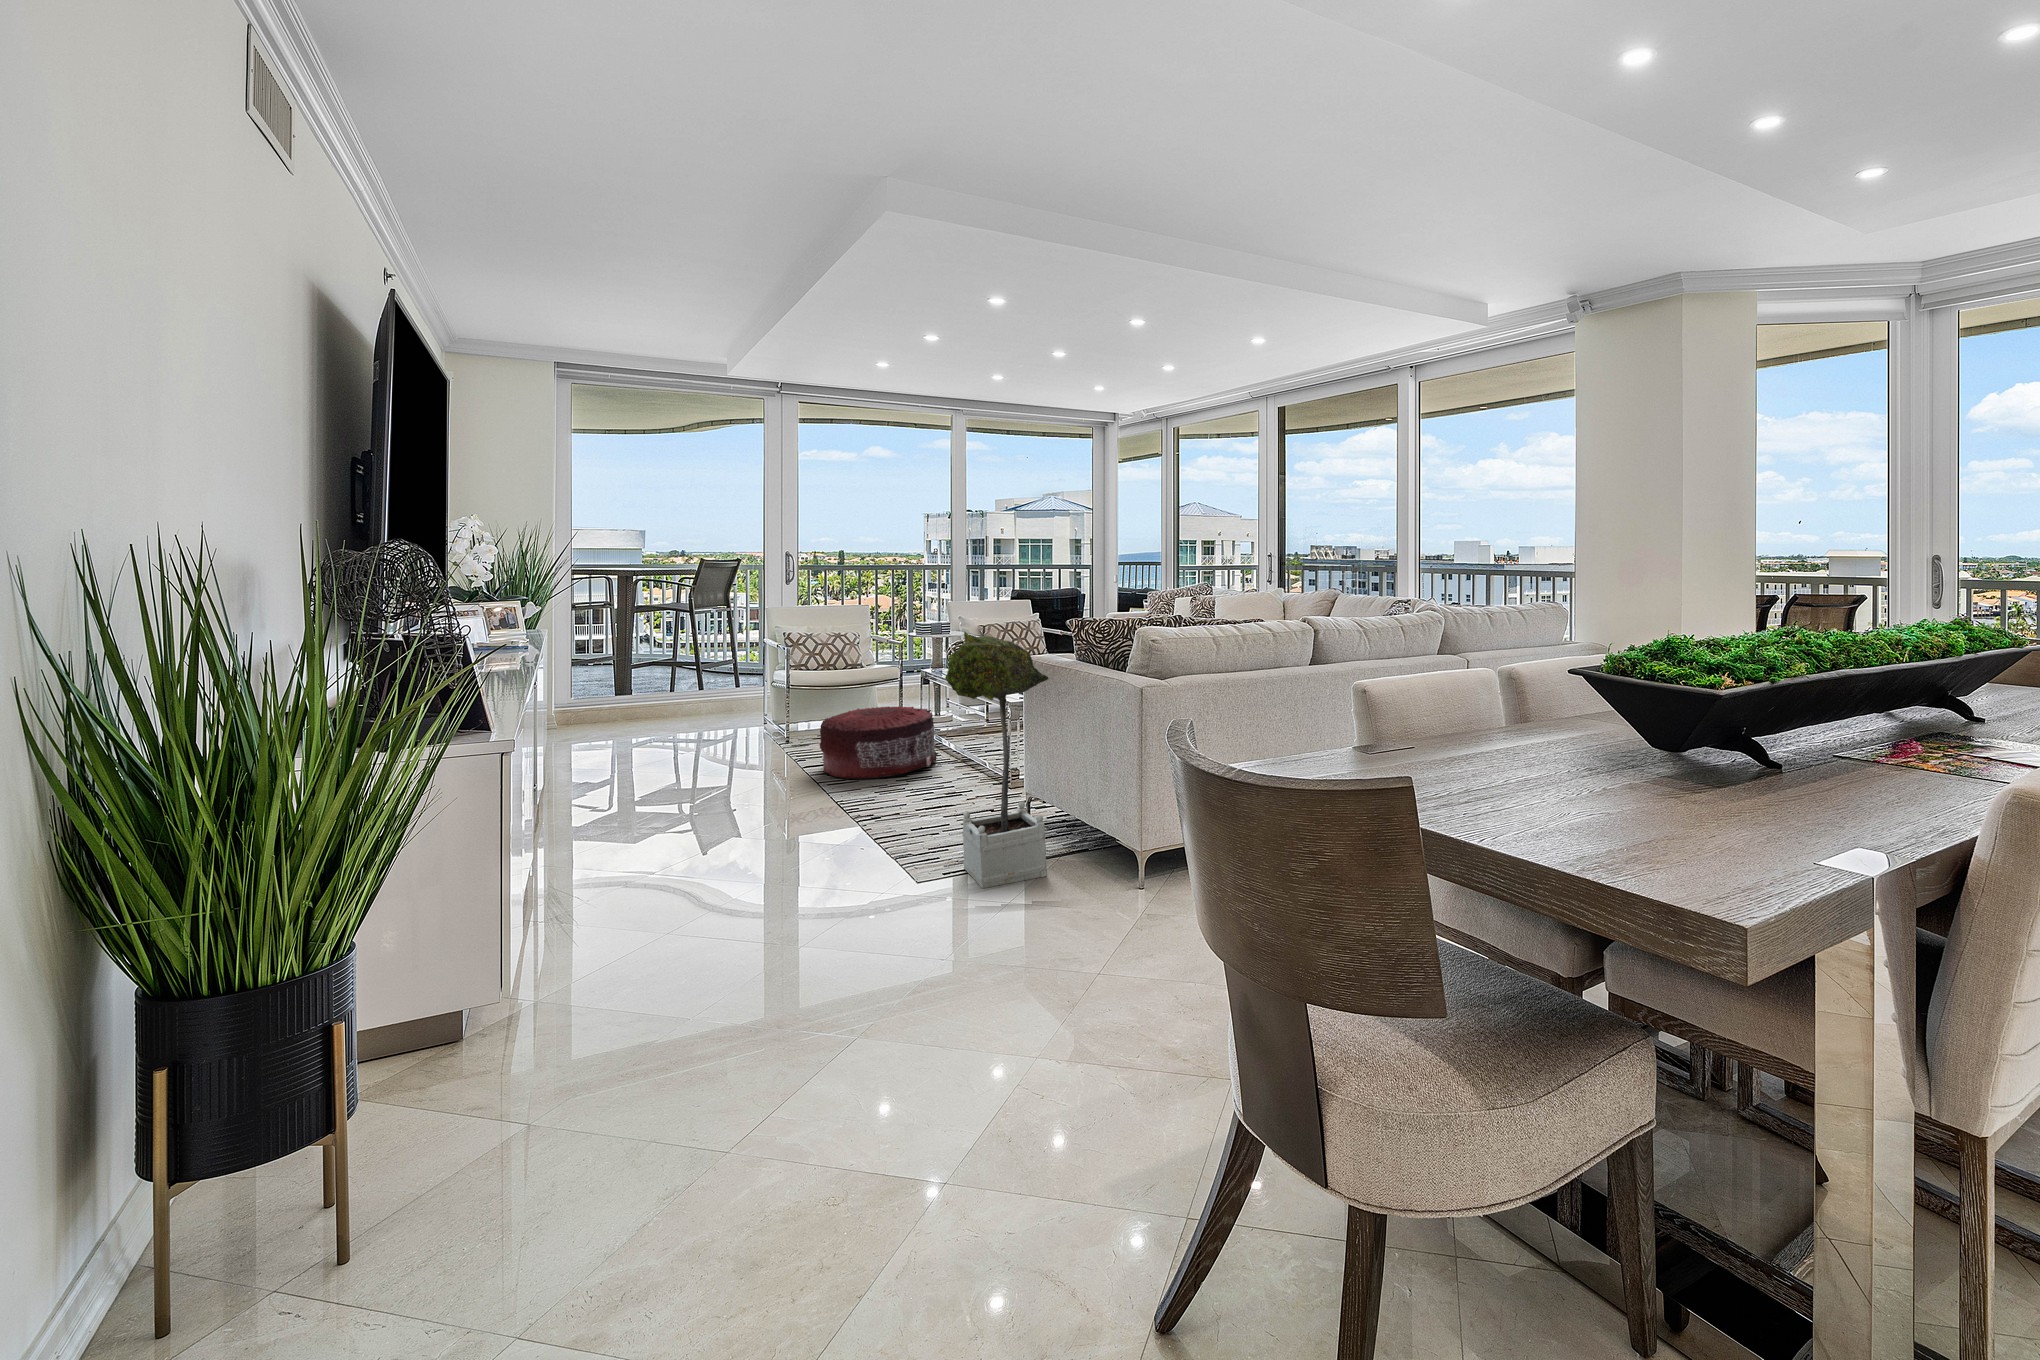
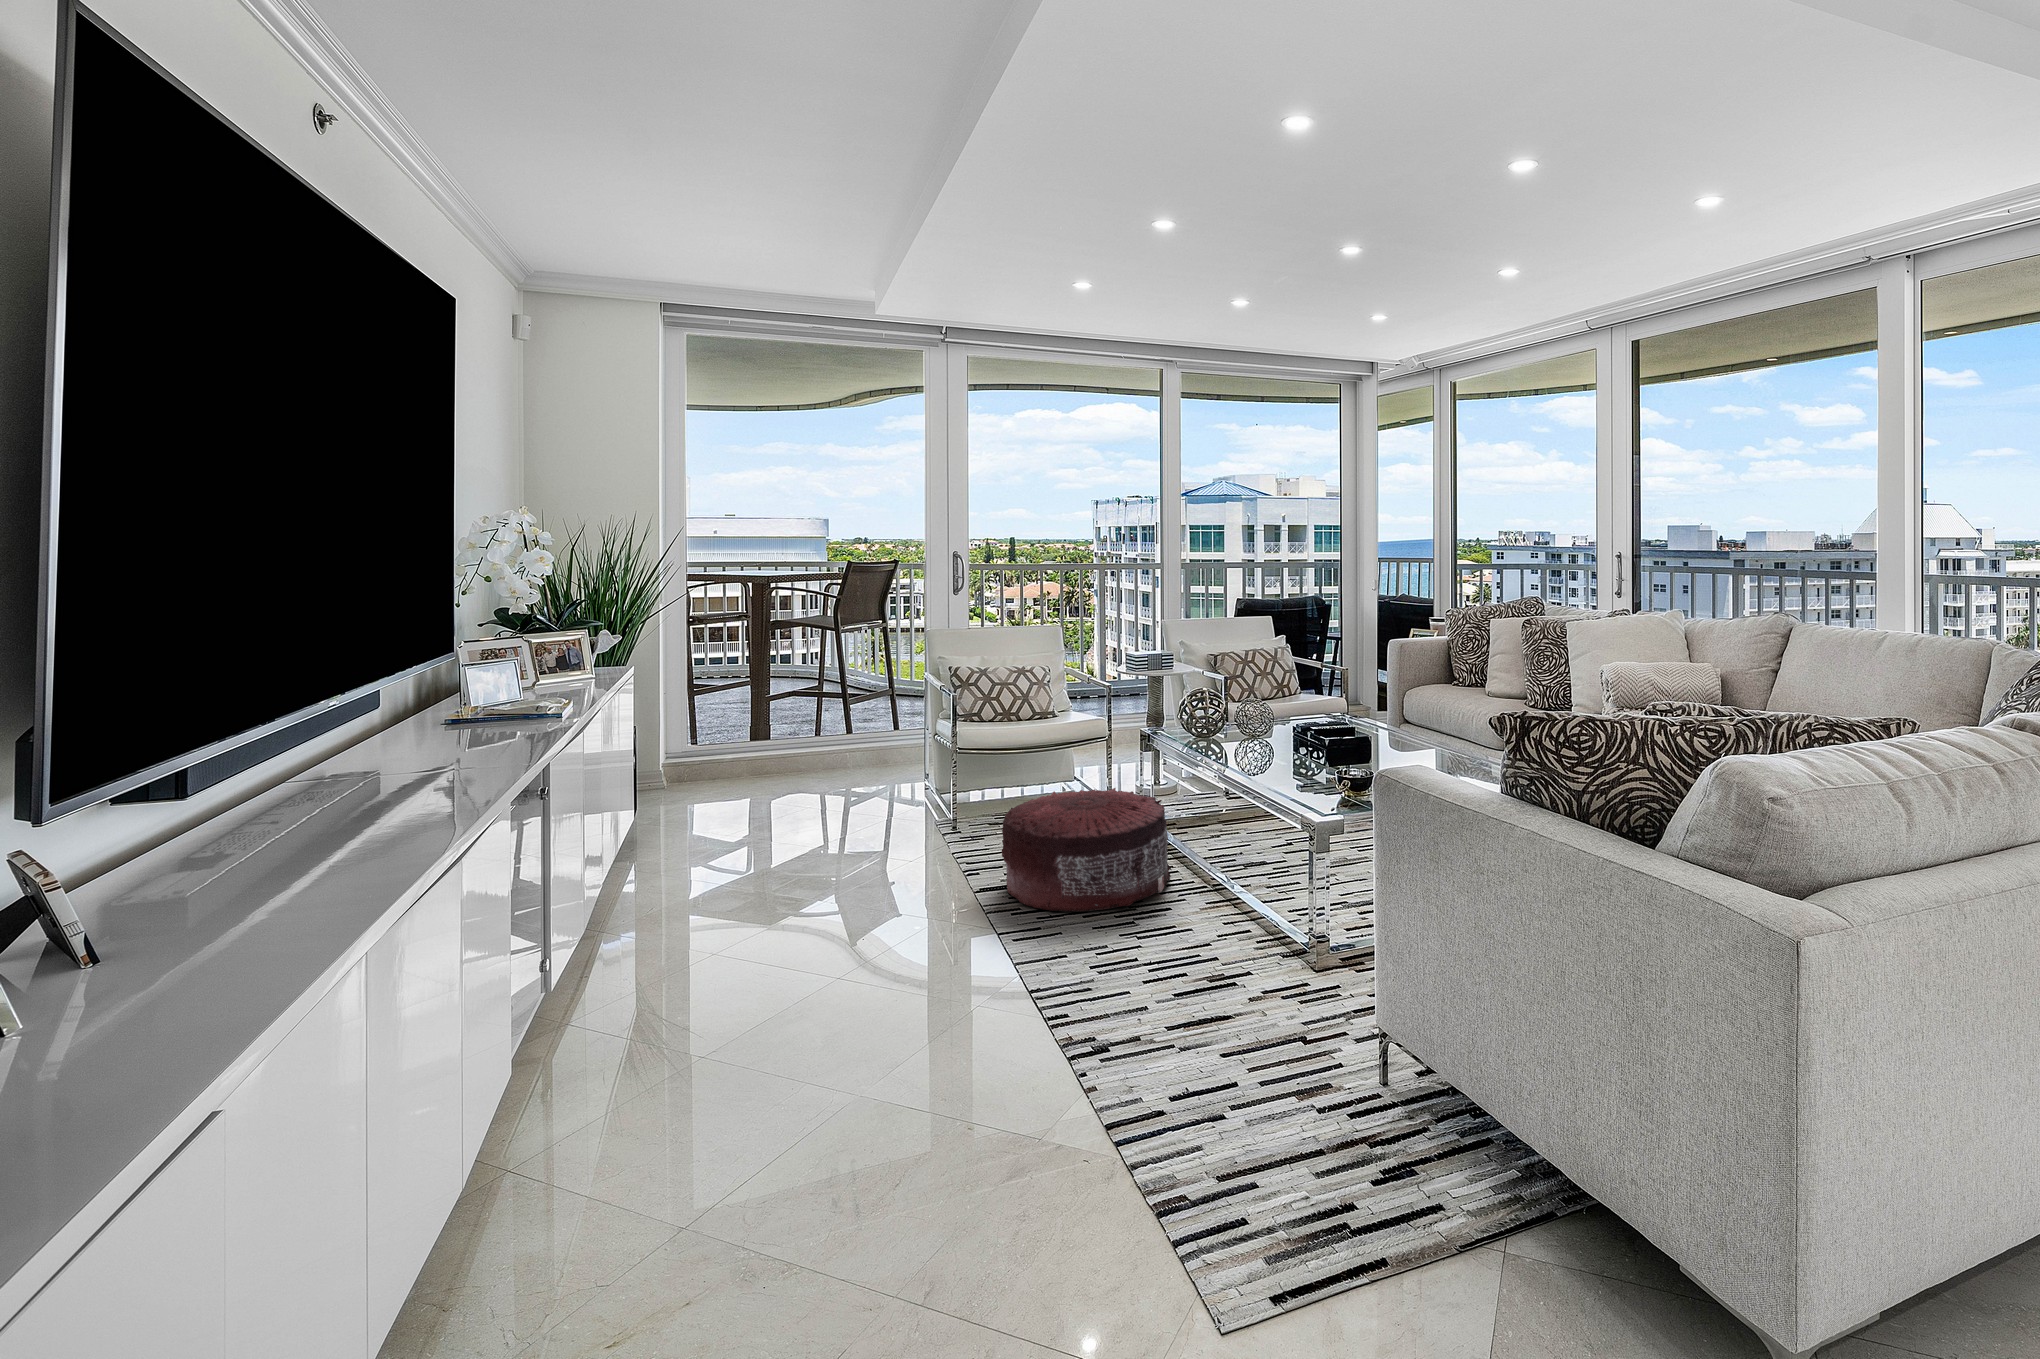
potted tree: present [945,632,1049,888] -> none [1256,731,1458,1270]

